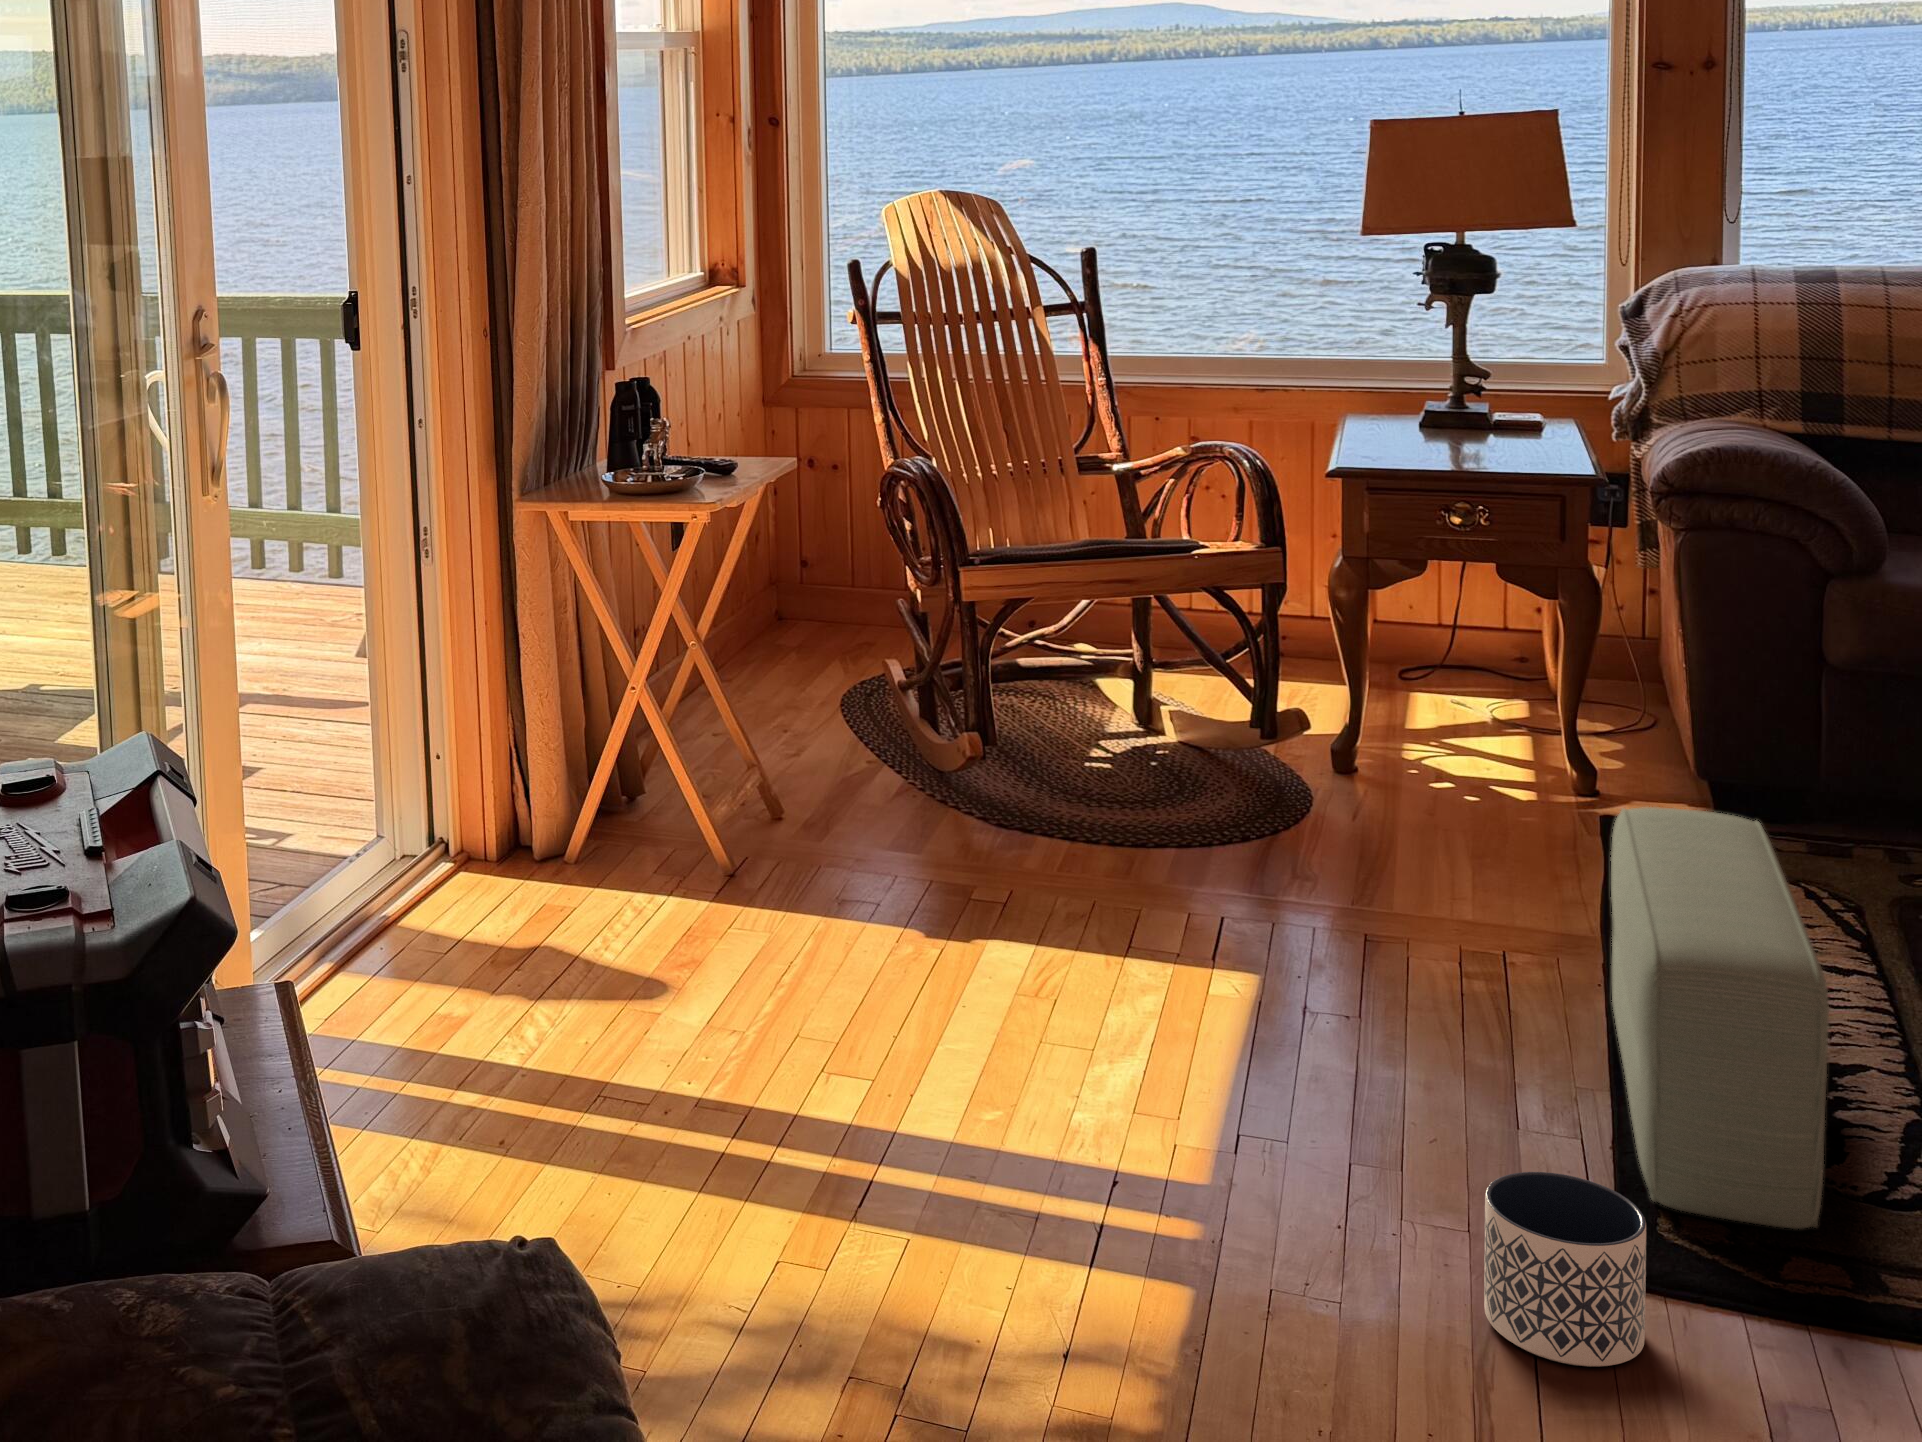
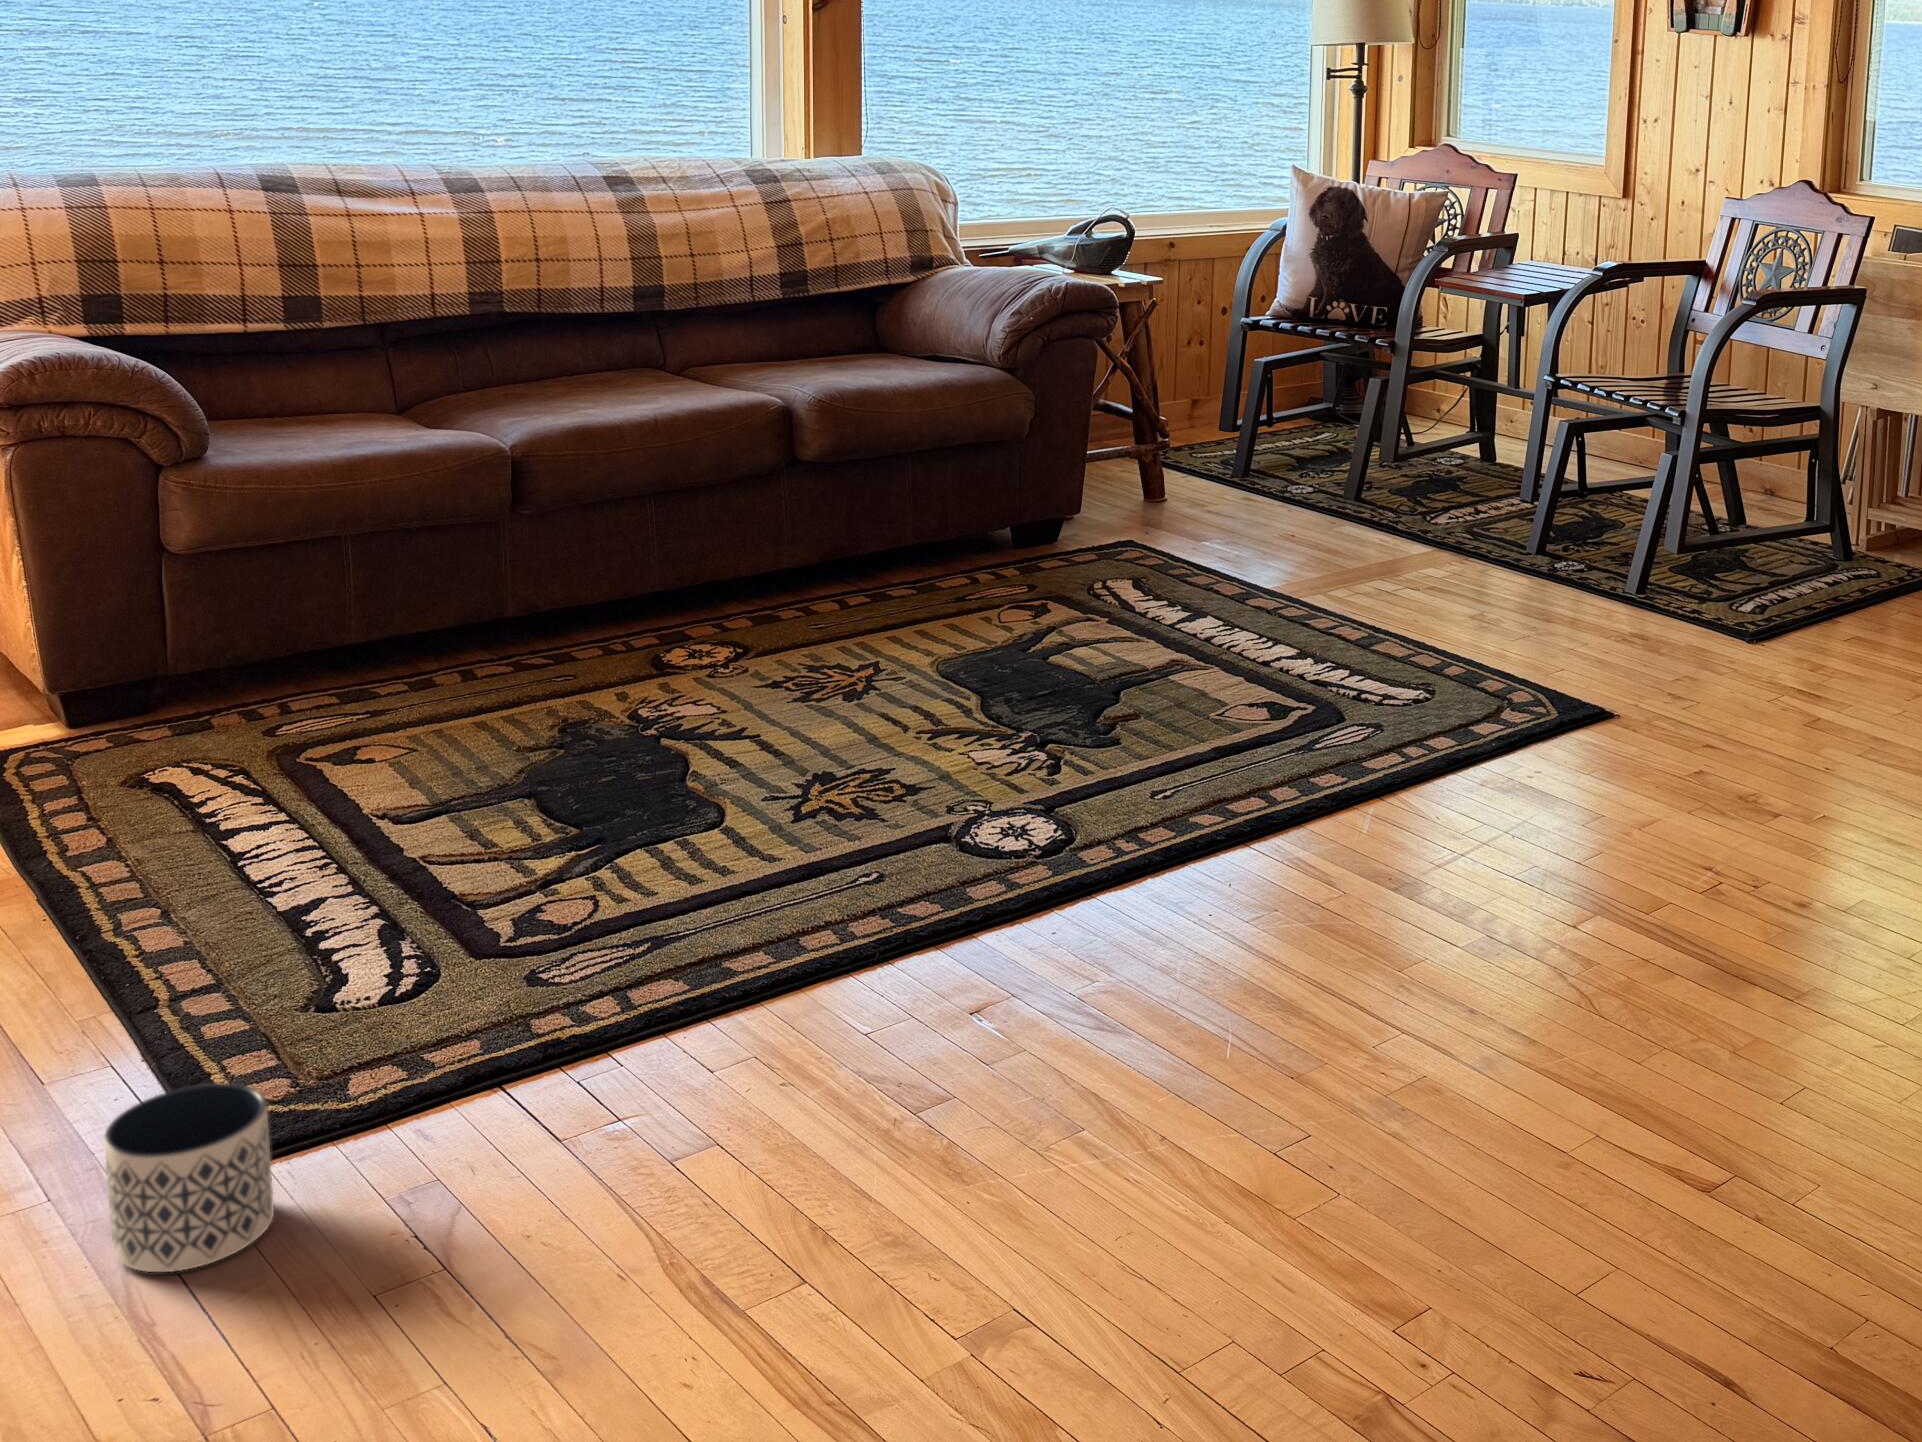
pouf: present [1611,807,1829,1229] -> none [61,709,355,1088]

